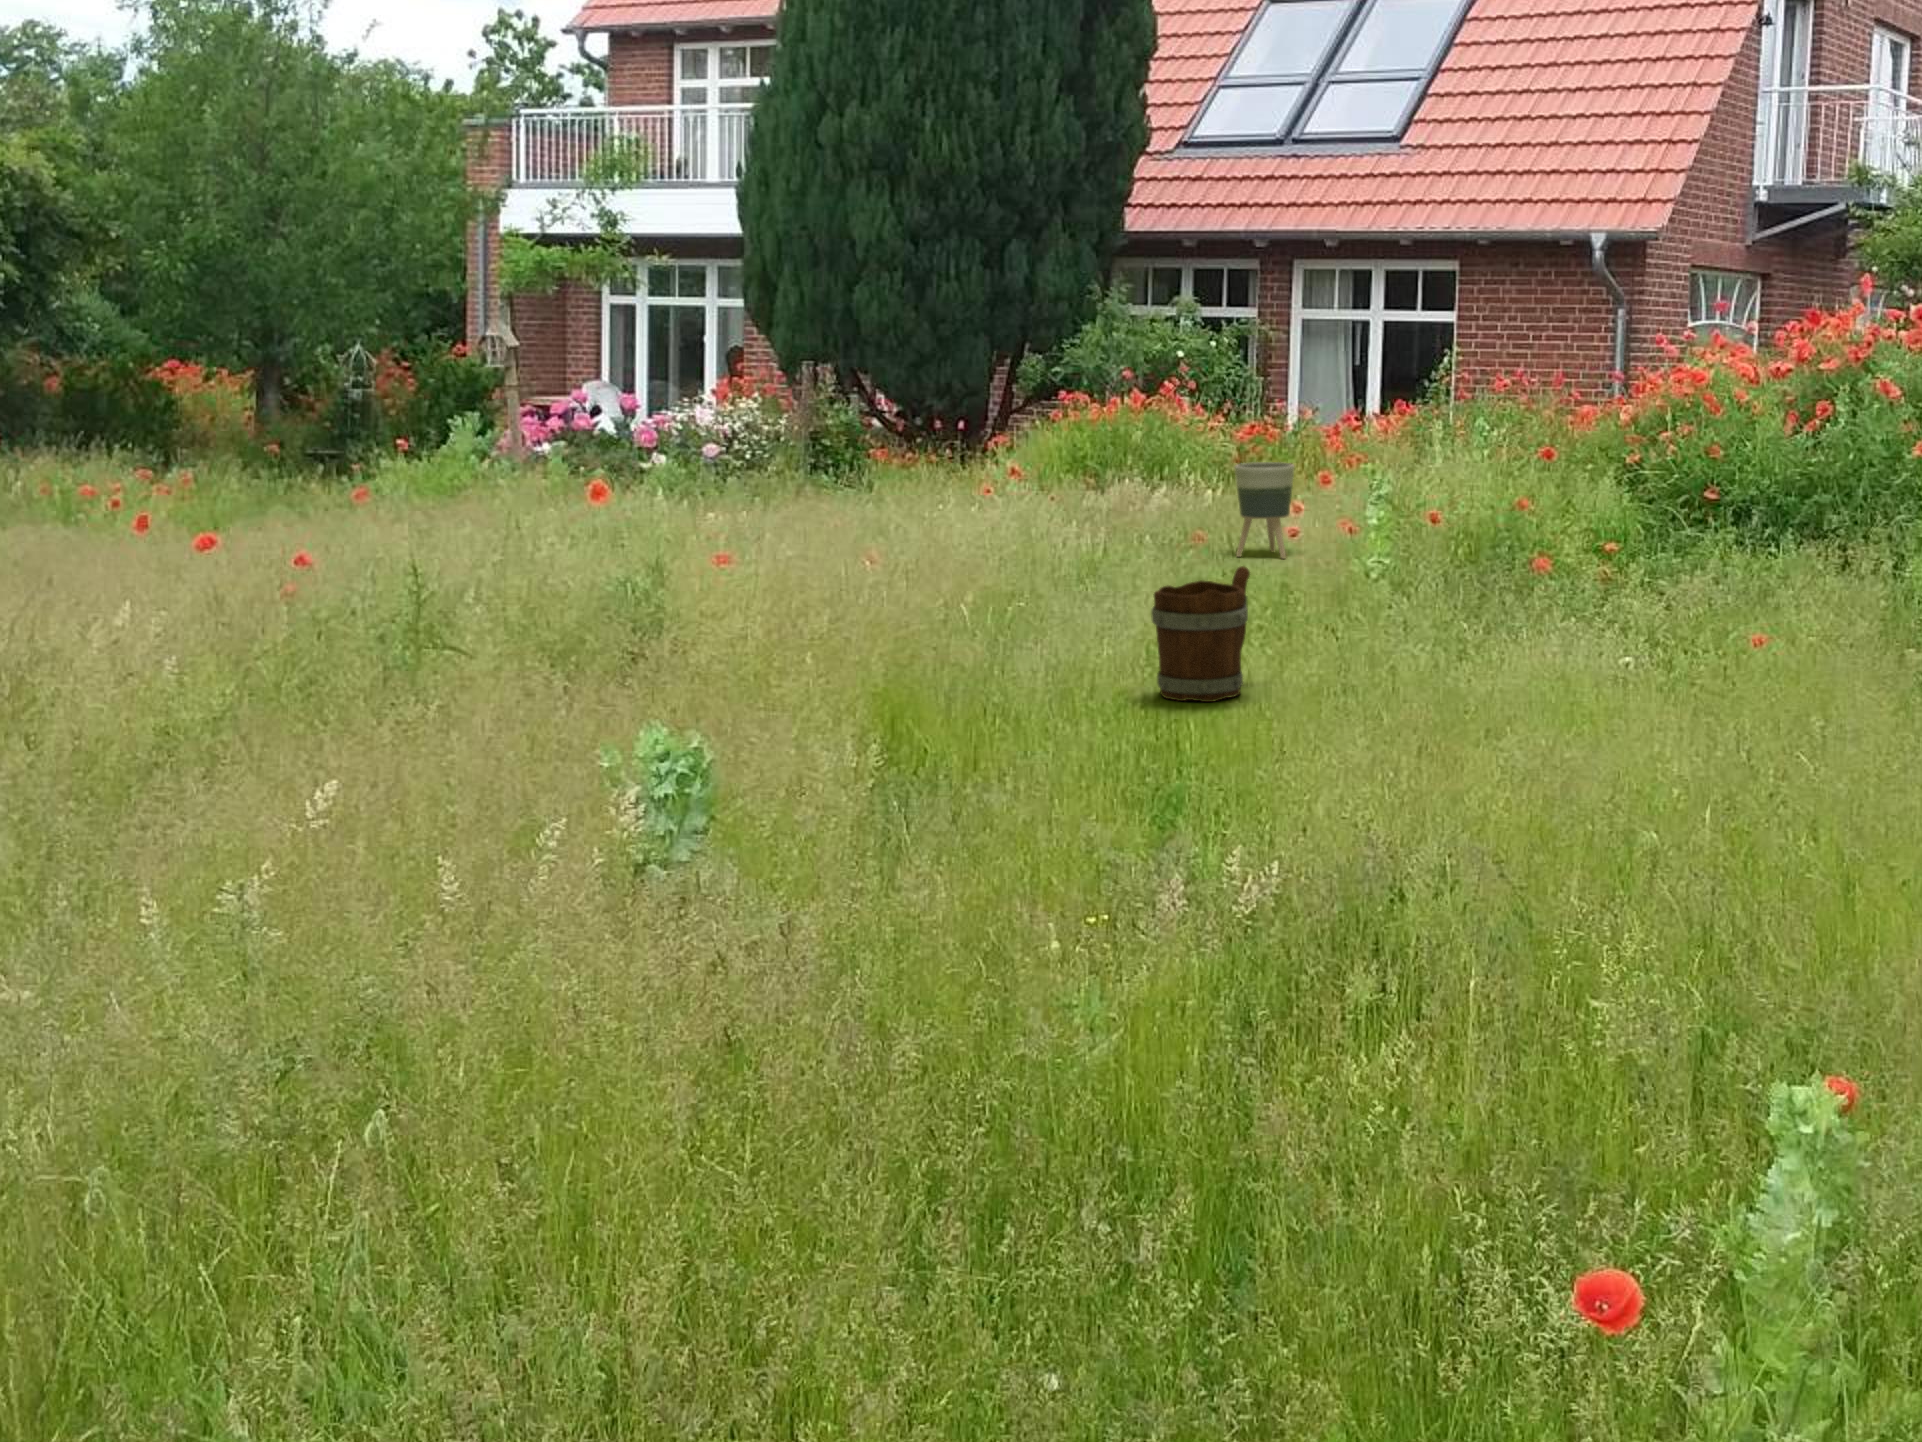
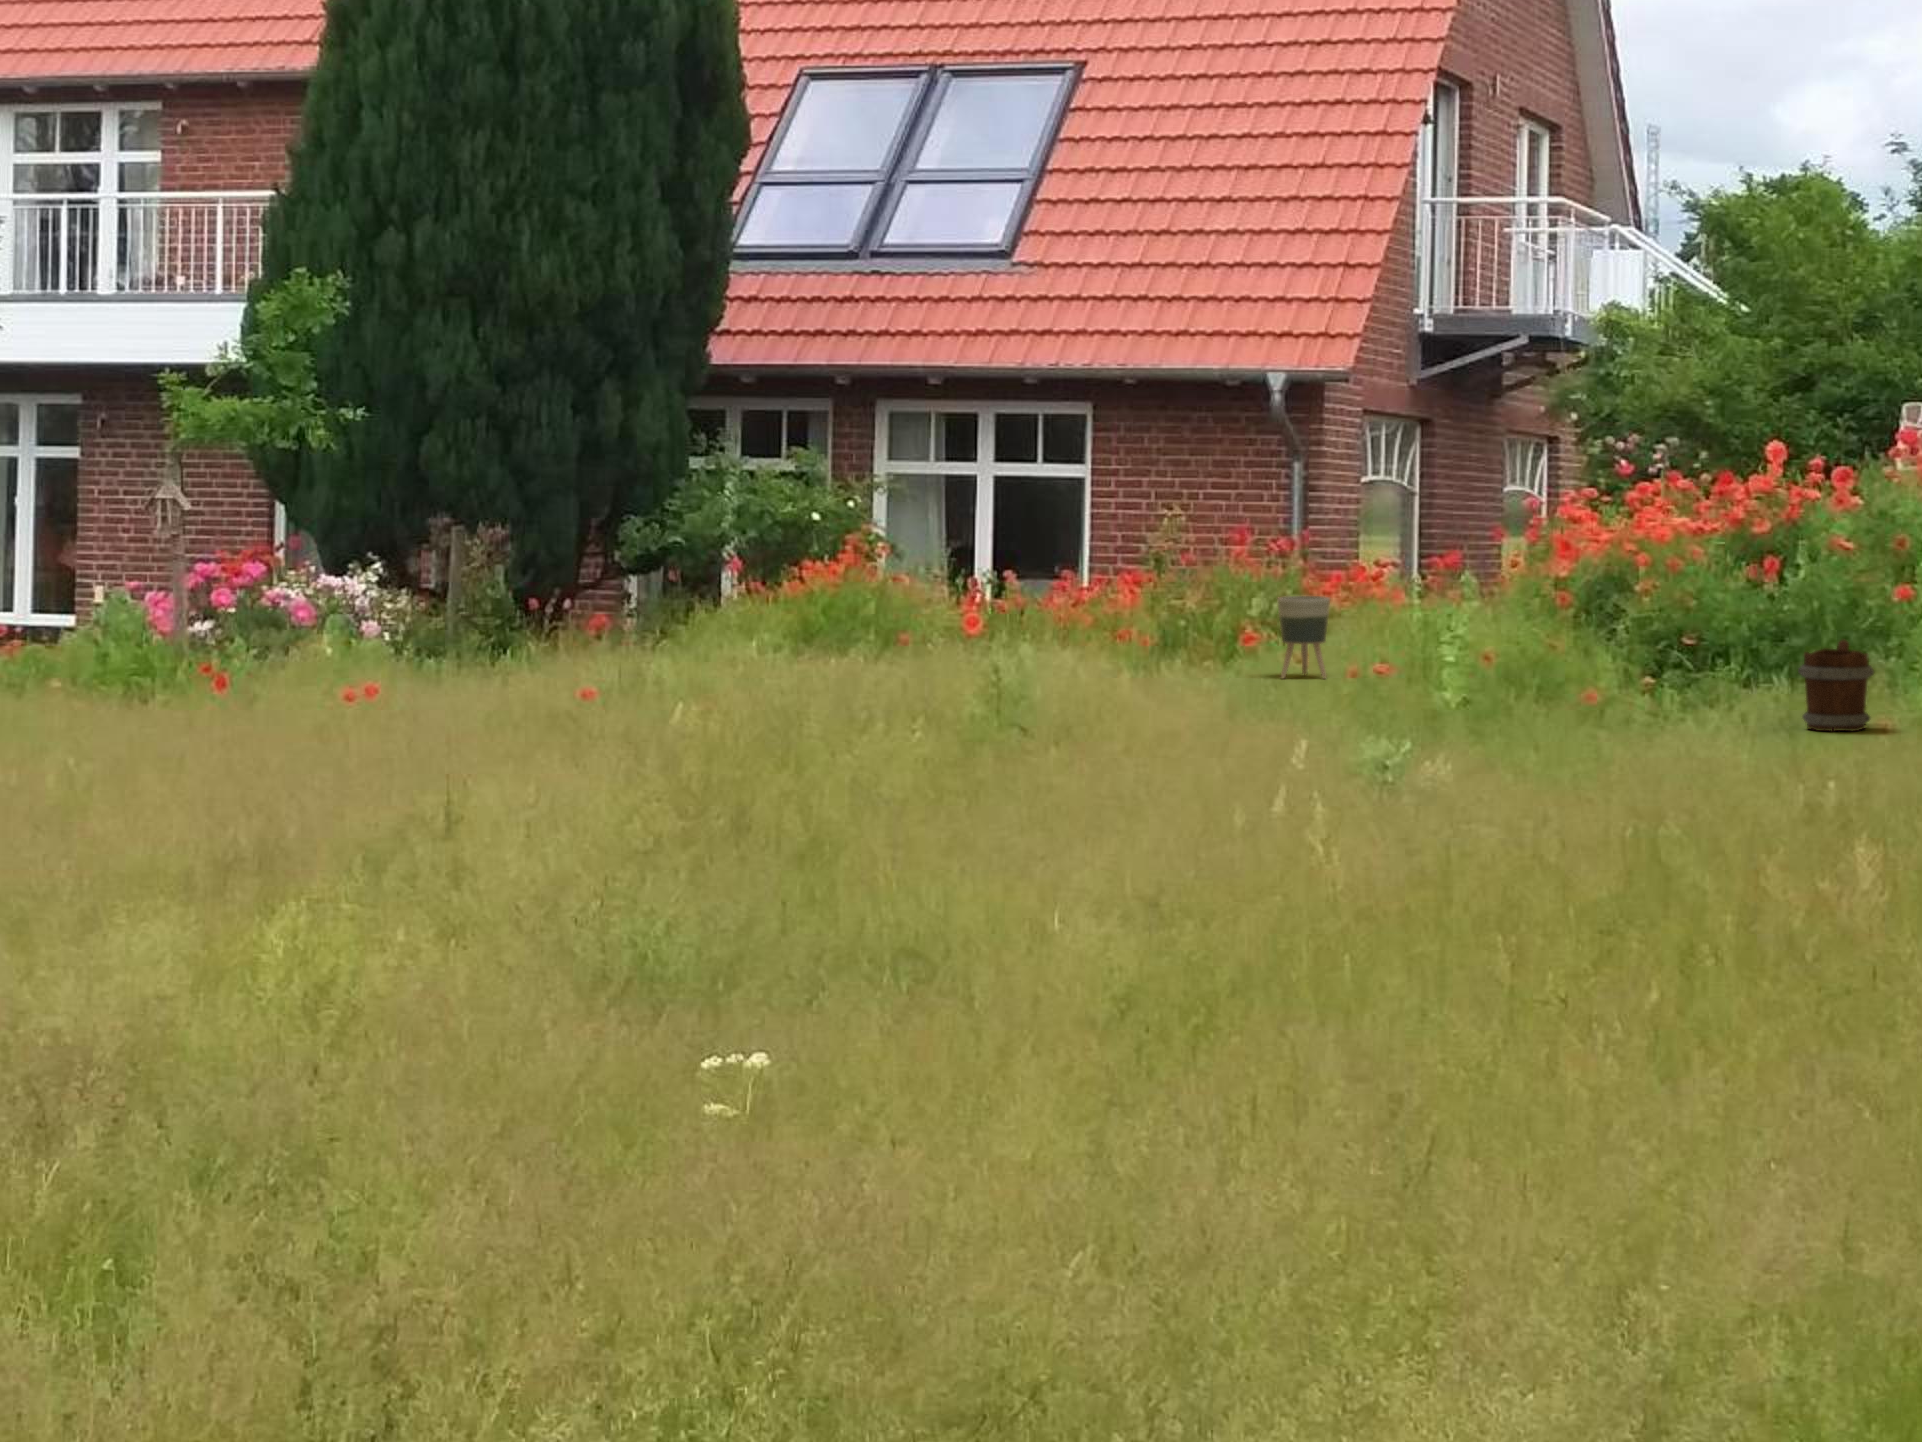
bucket: present [1151,566,1250,702] -> present [1798,640,1874,731]

